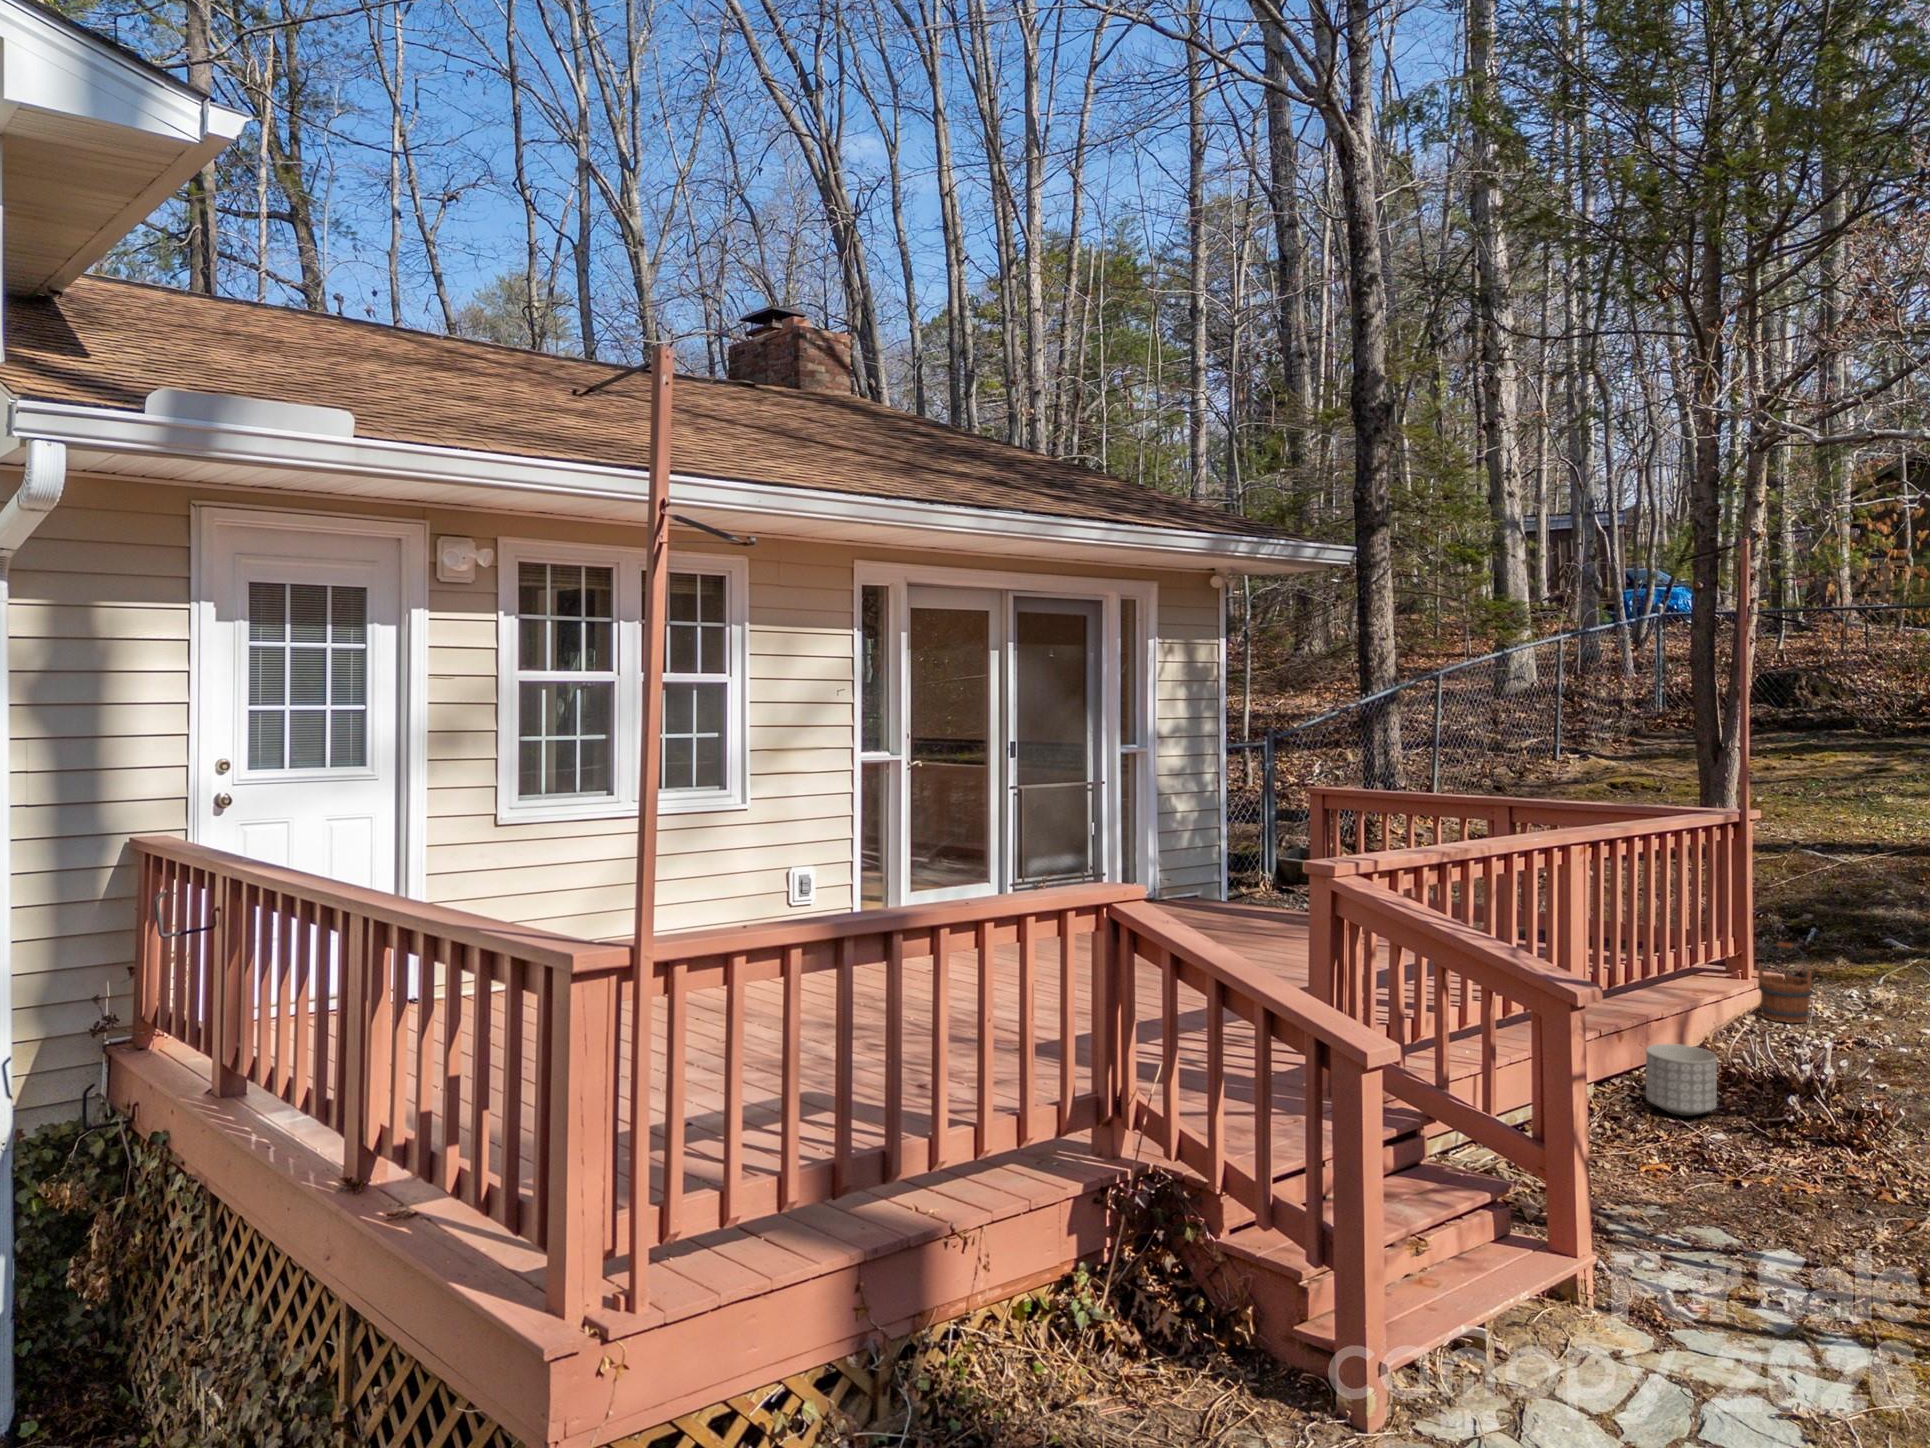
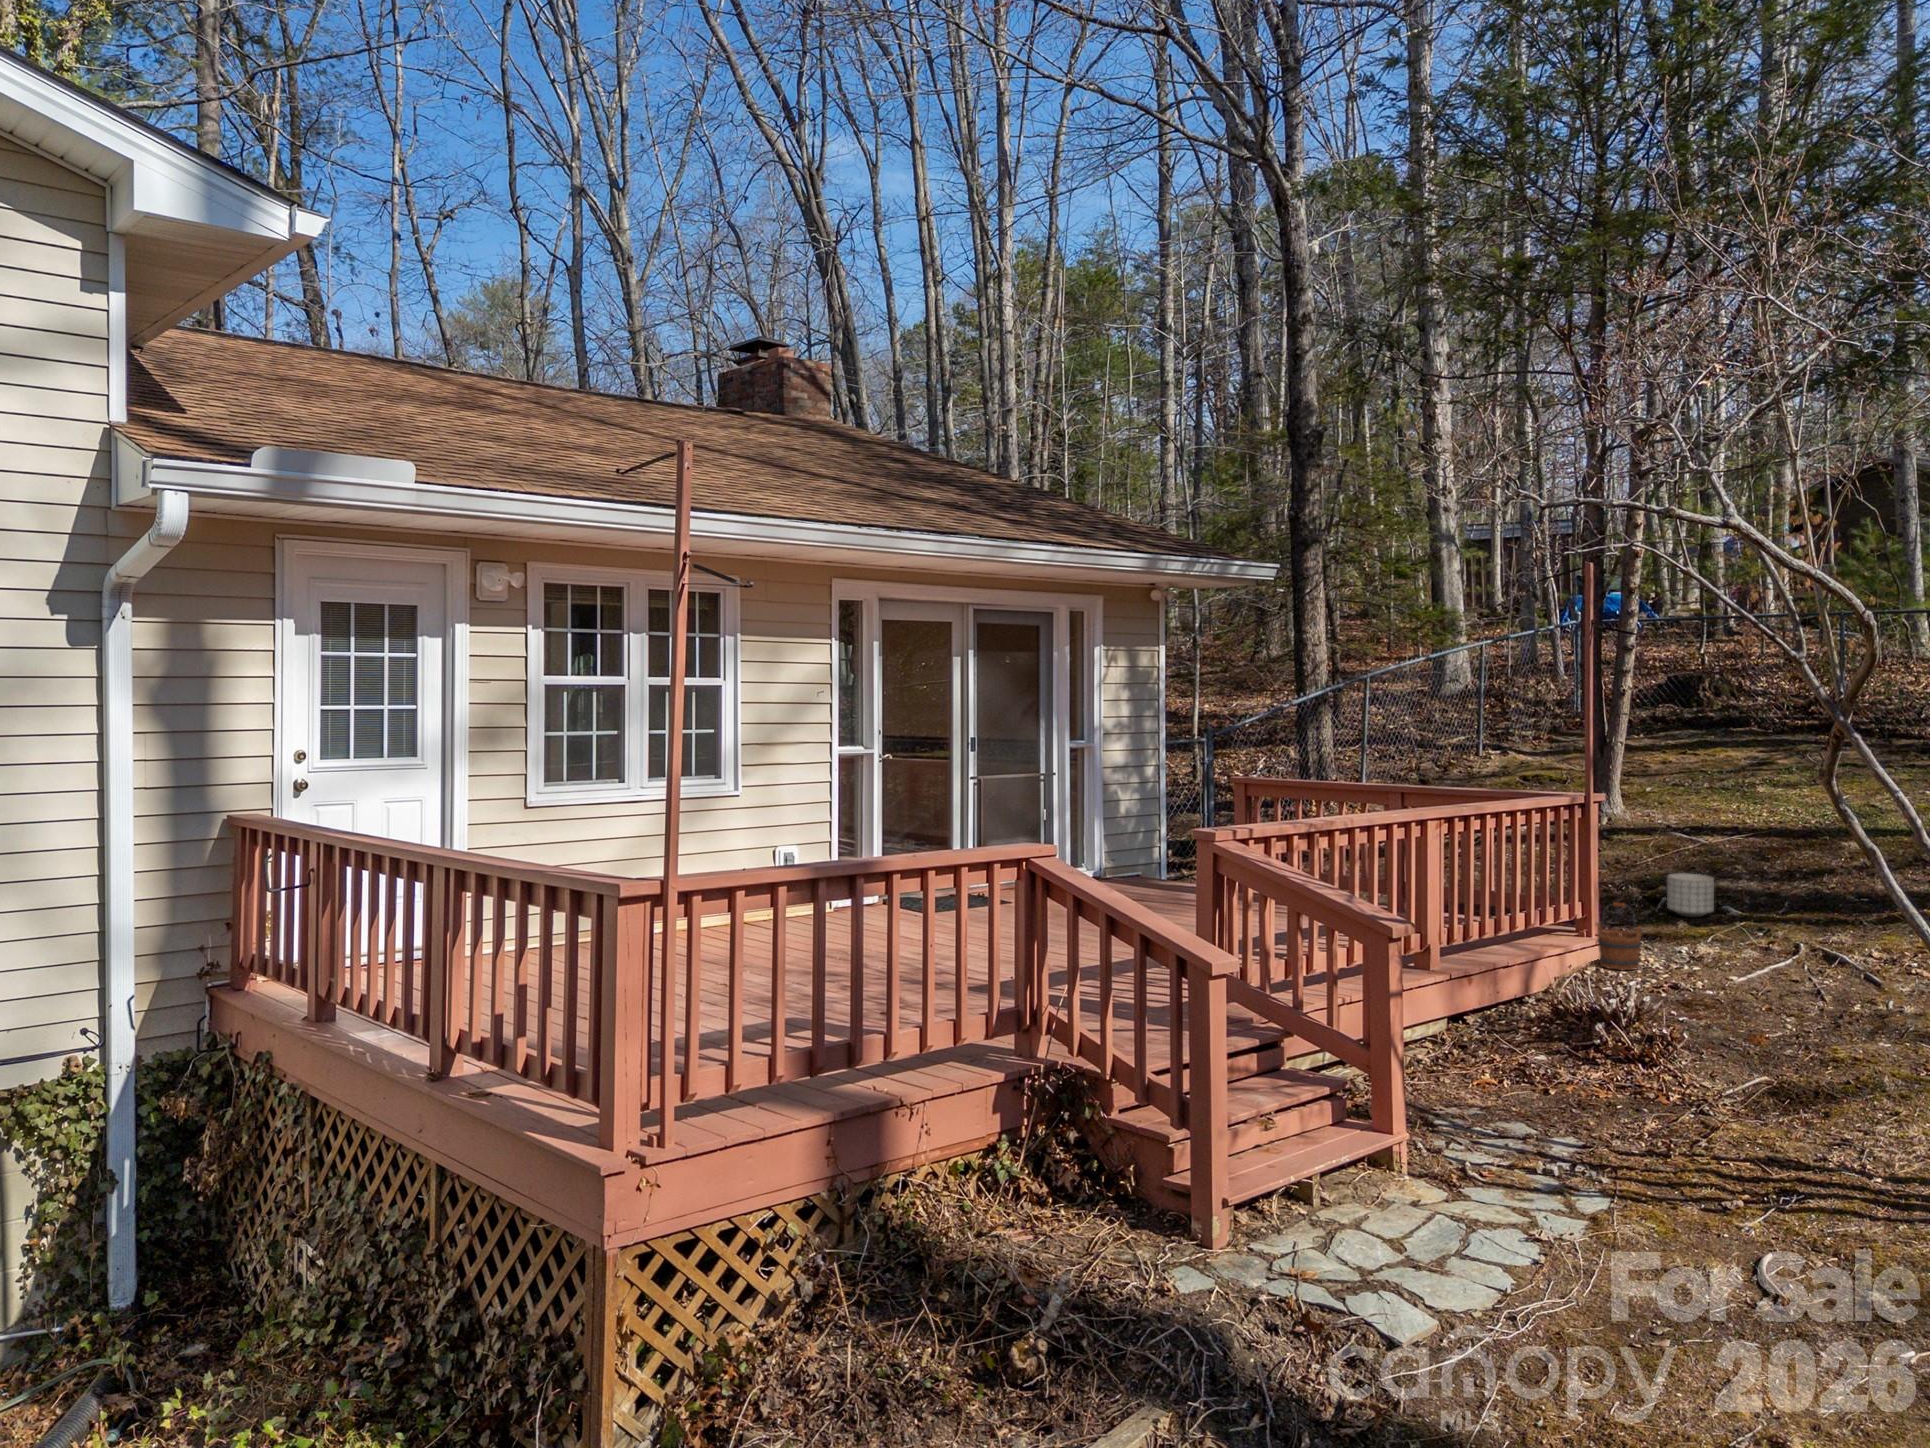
planter: present [1646,1044,1717,1116] -> present [1667,873,1714,917]

